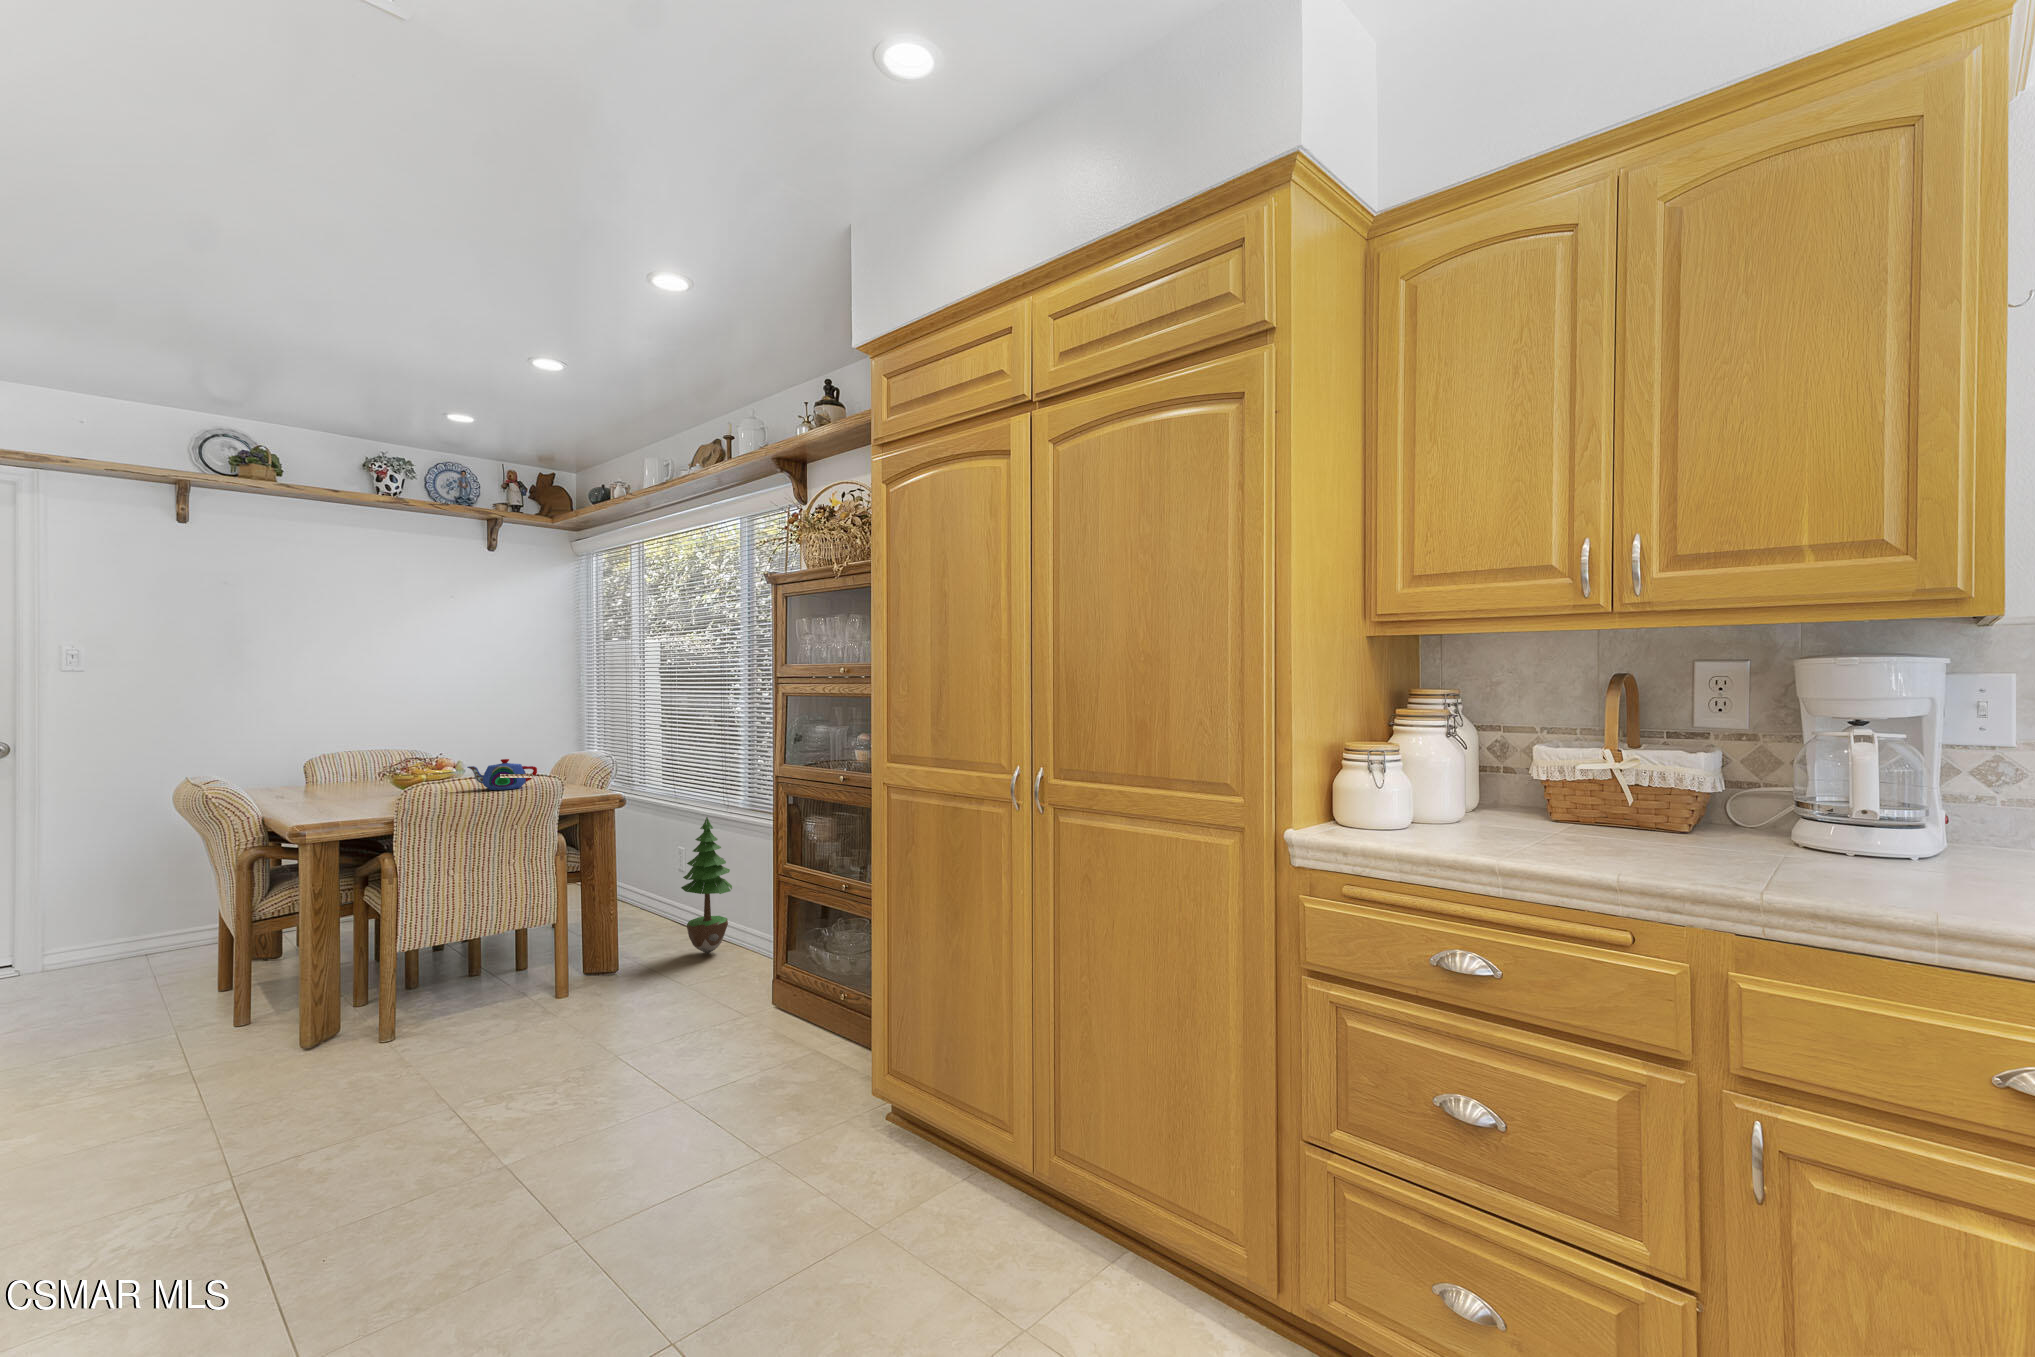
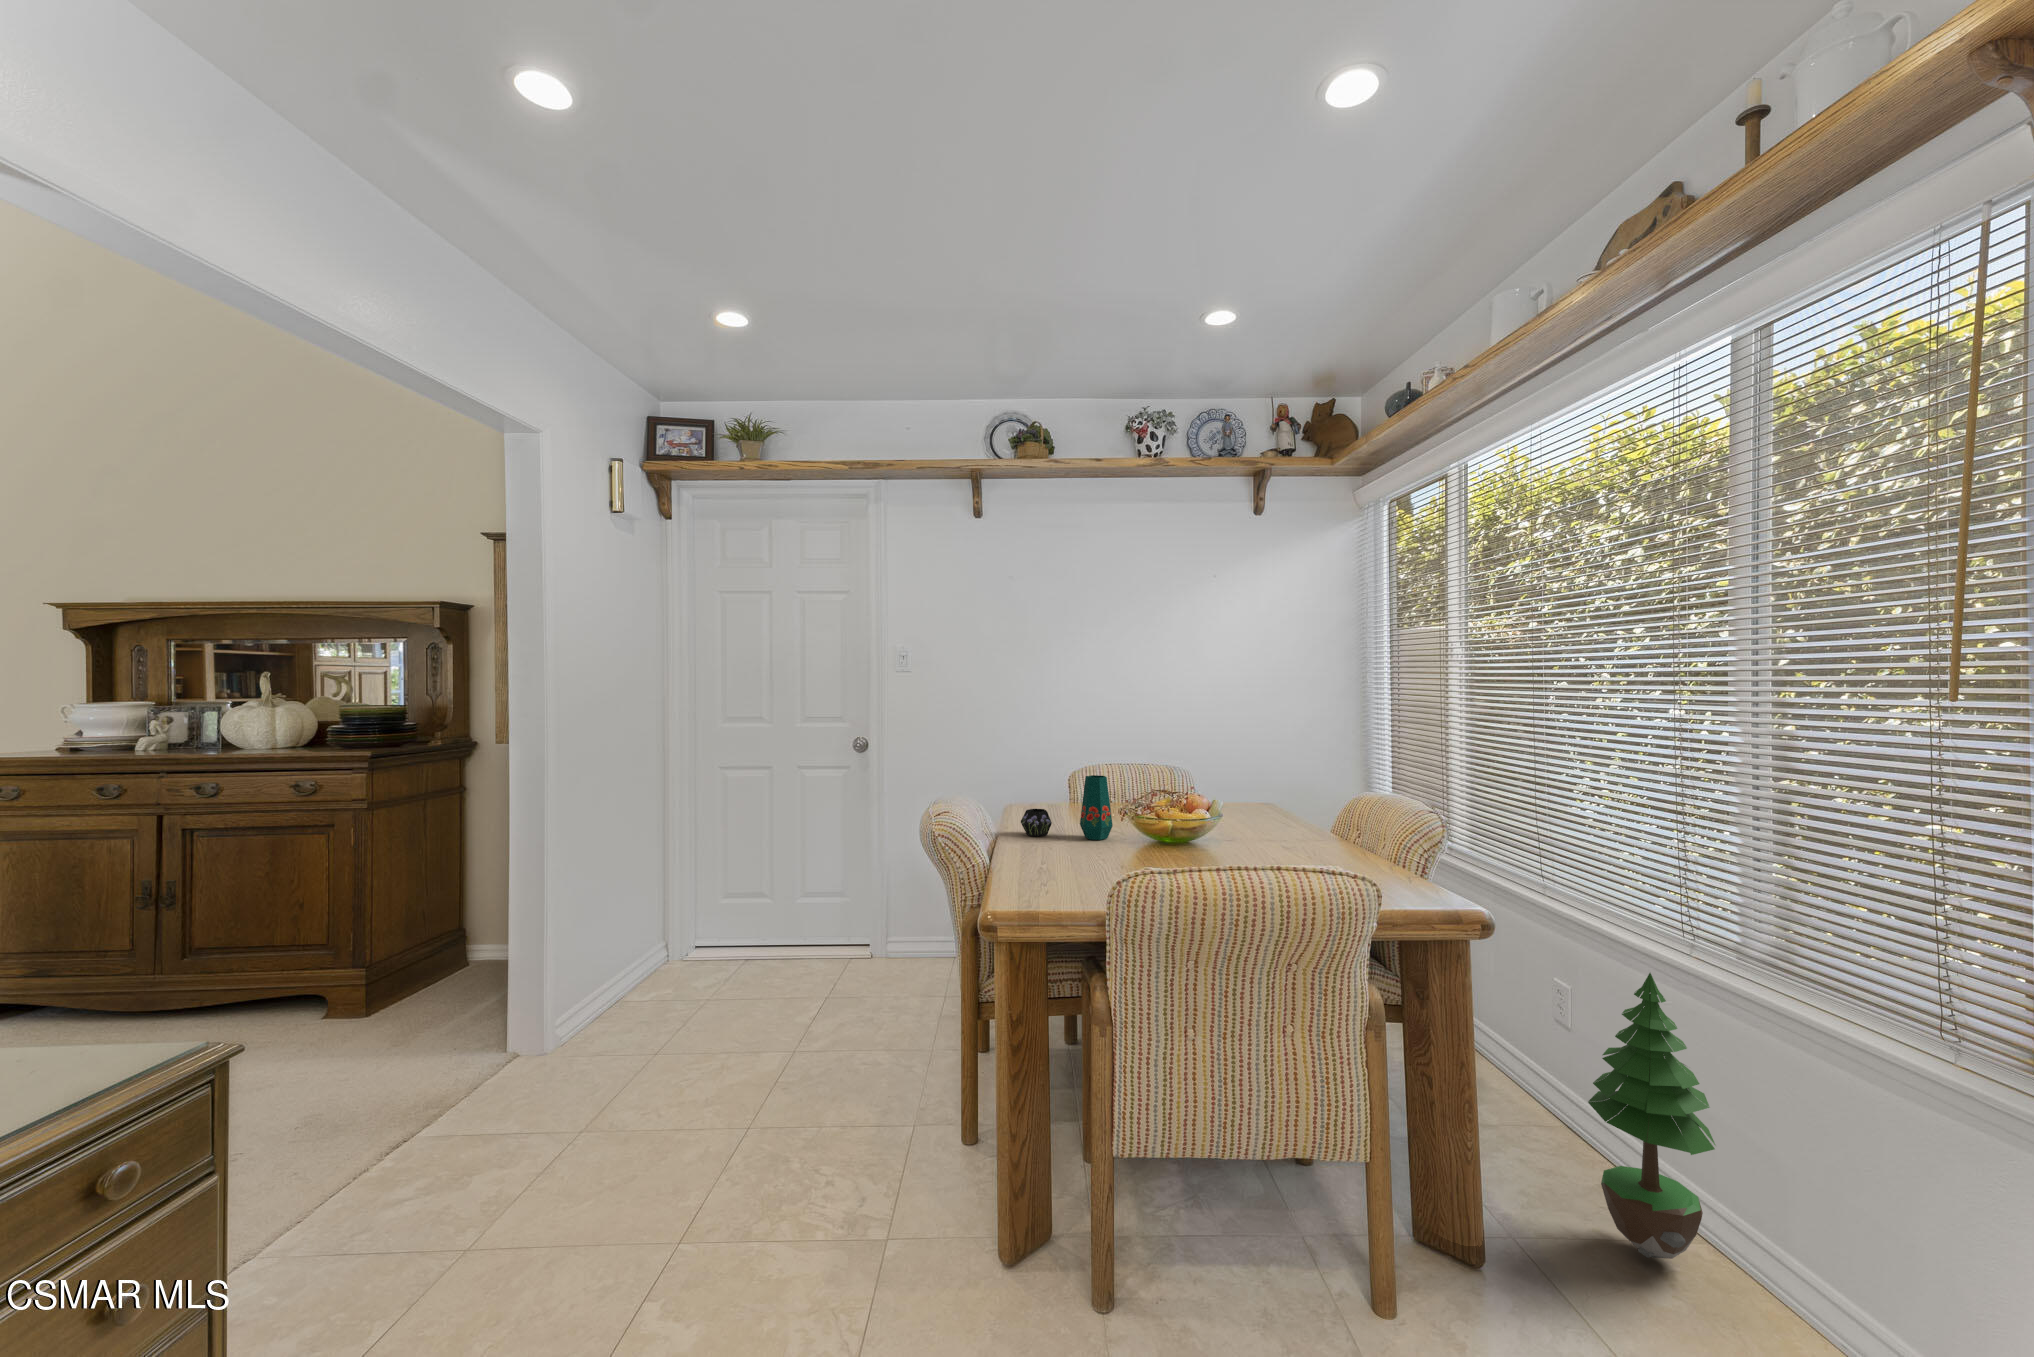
vase: none [279,749,371,801] -> present [1021,775,1113,840]
teapot: present [467,759,537,790] -> none [1224,807,1321,857]

